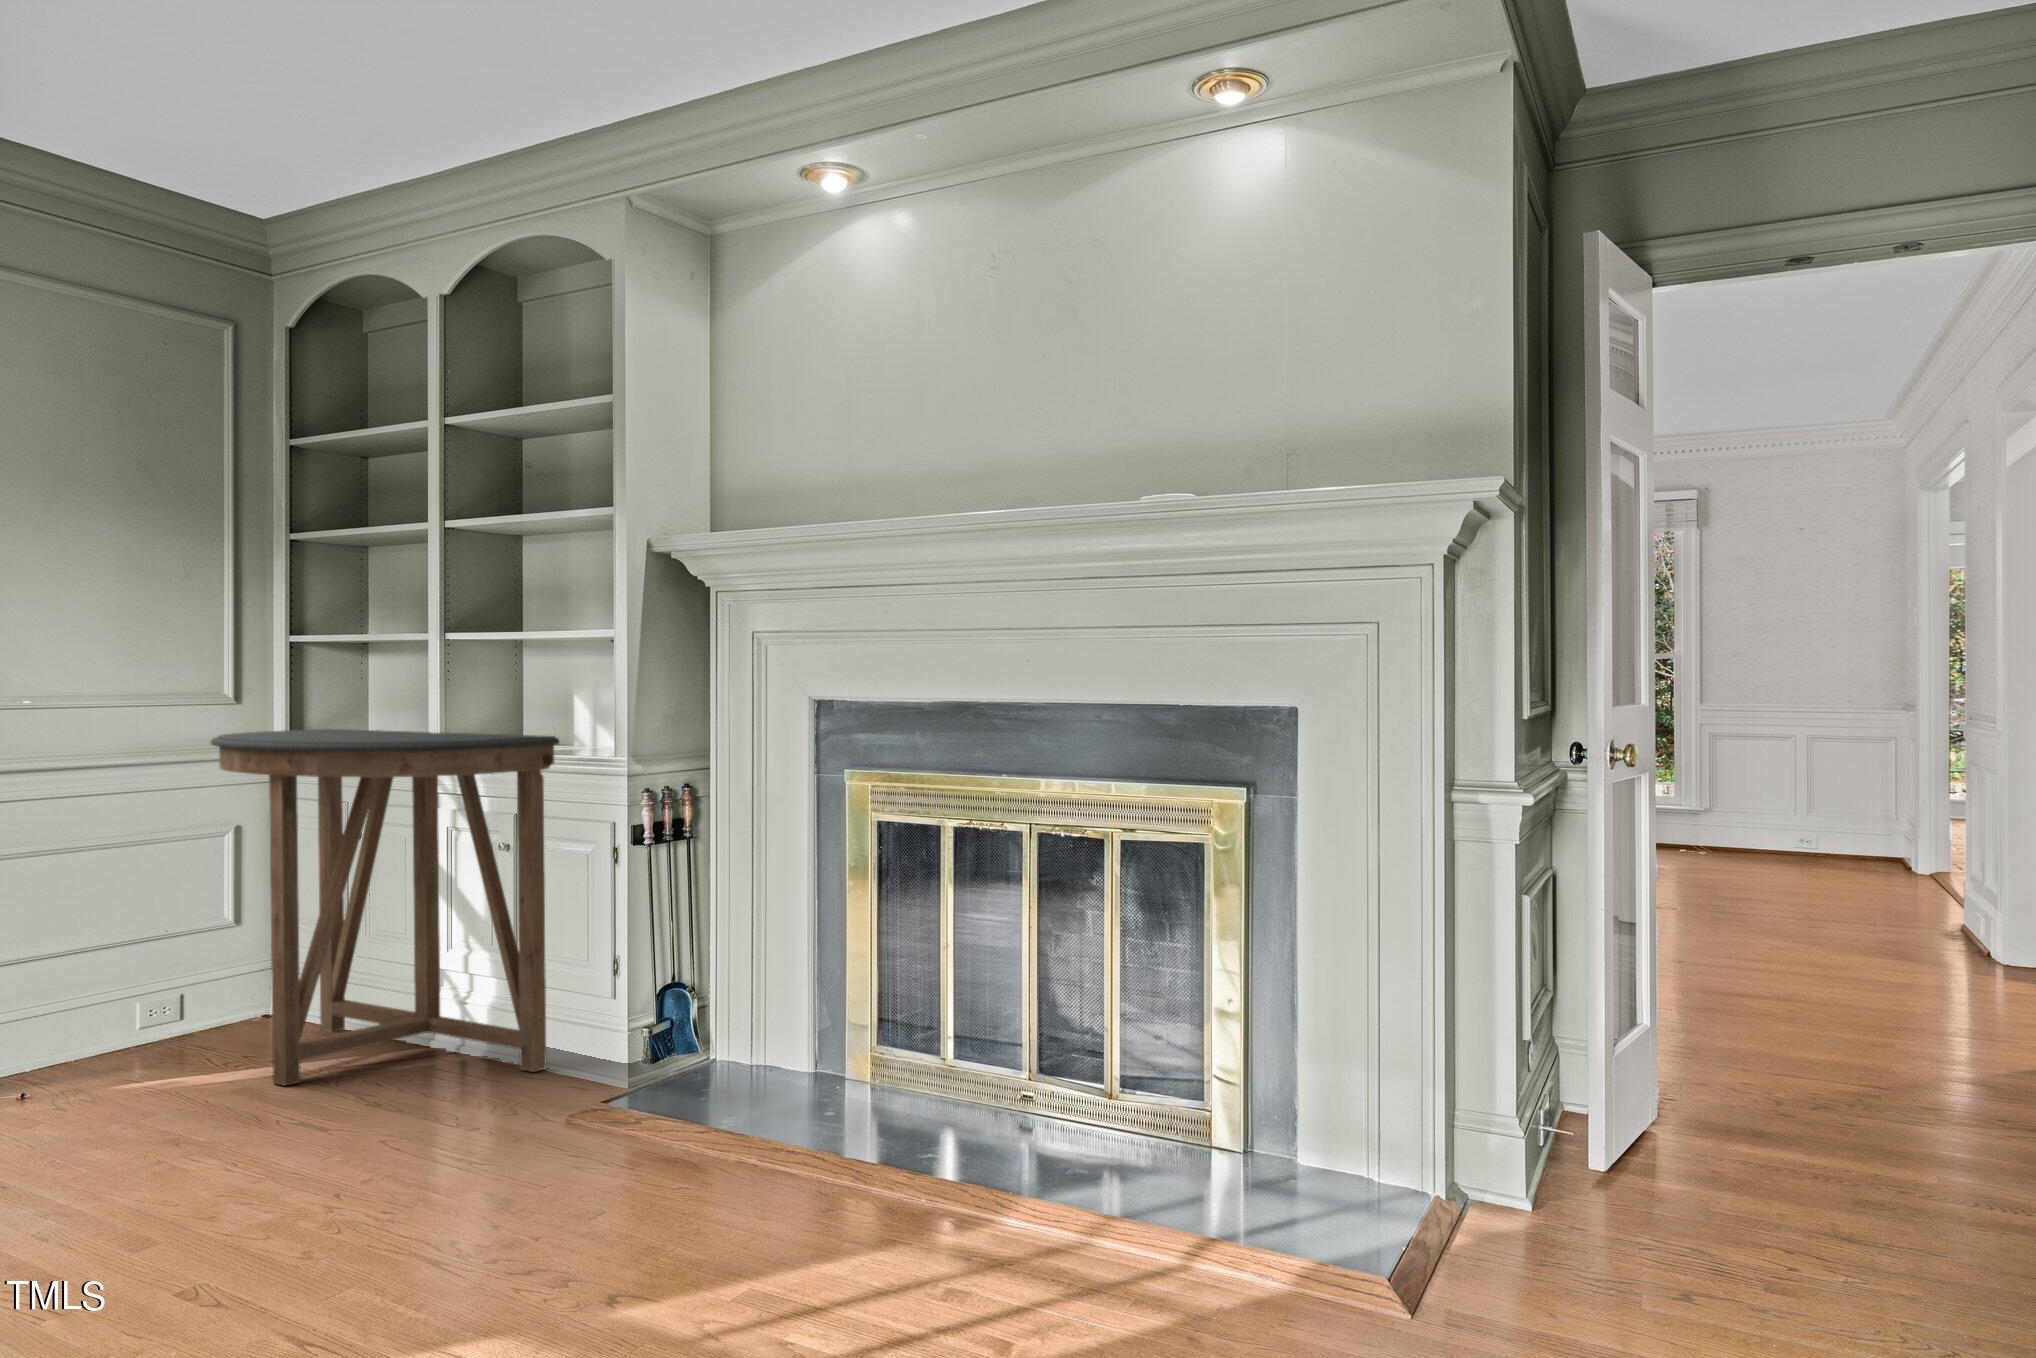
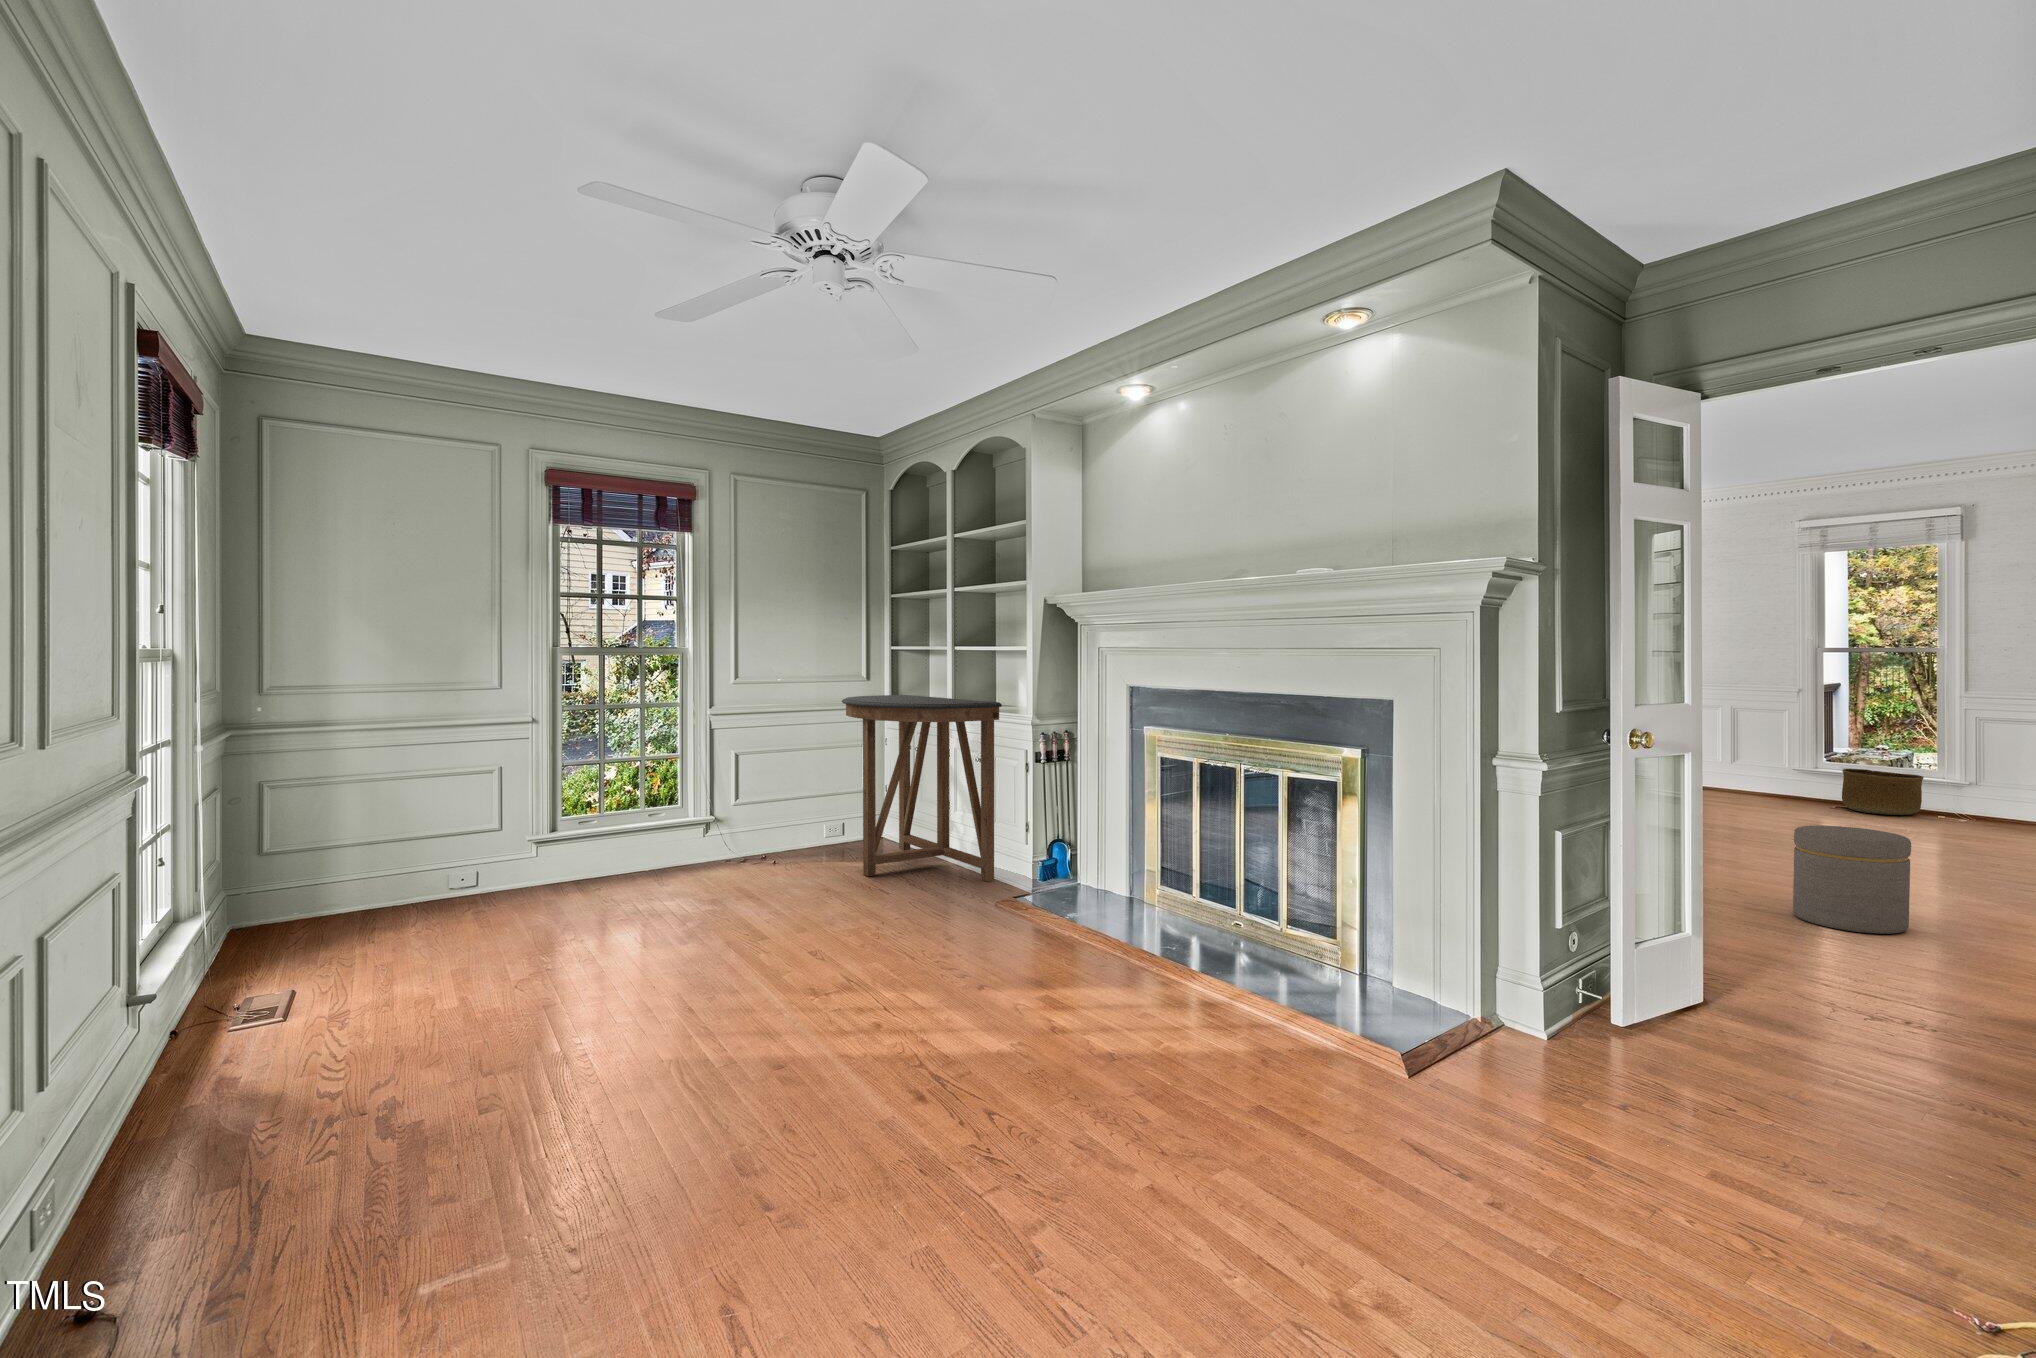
basket: none [1719,804,1810,865] -> present [1842,769,1924,815]
ottoman: none [1734,879,1868,1021] -> present [1793,826,1911,934]

